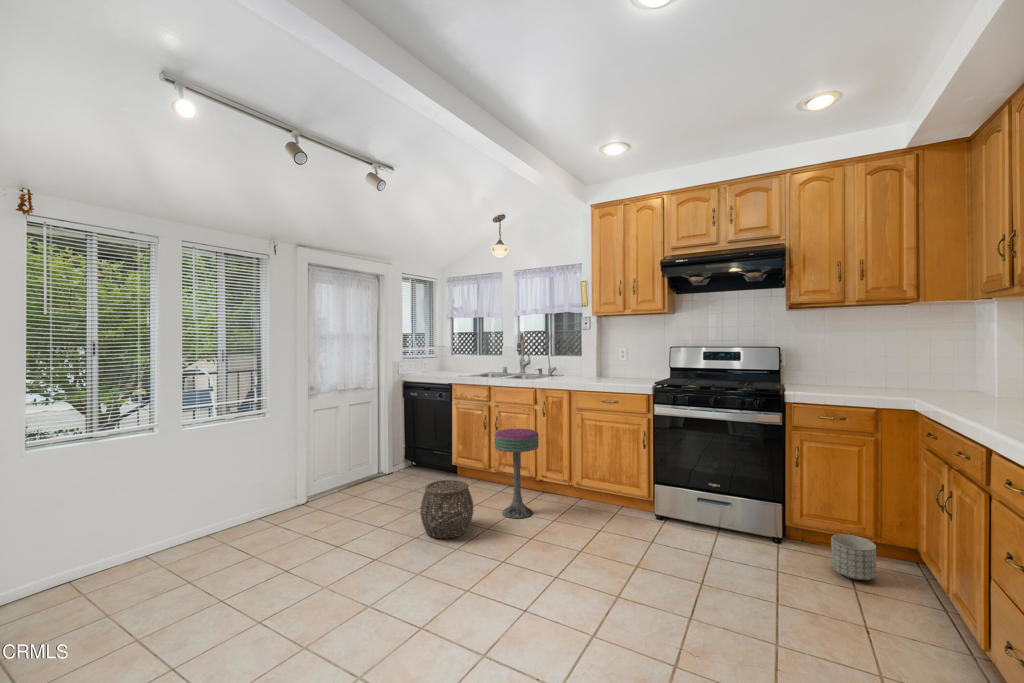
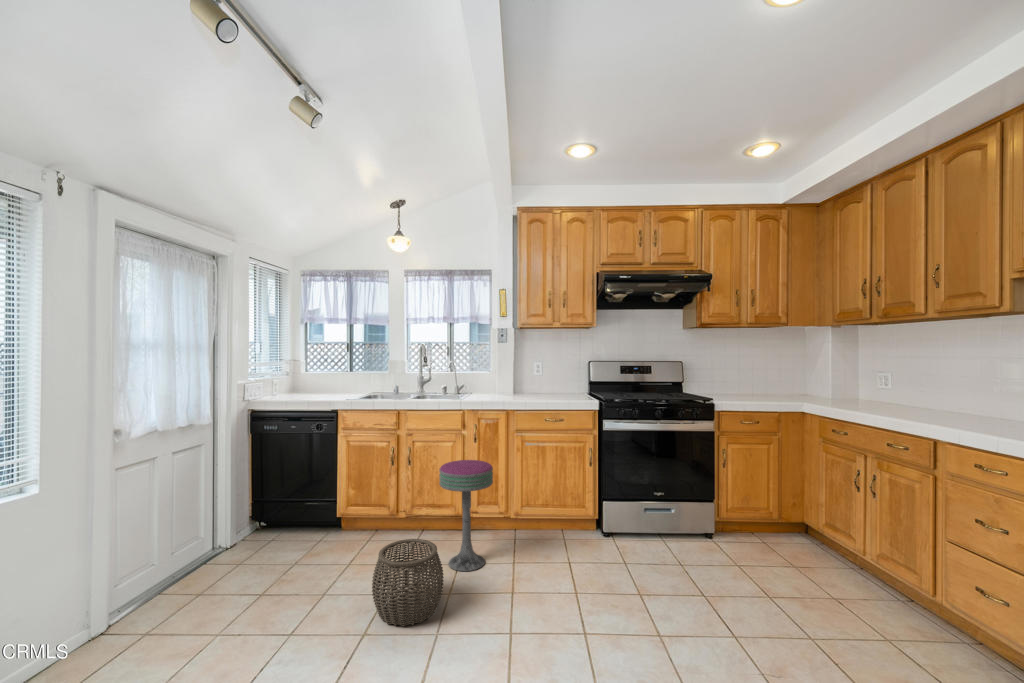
planter: present [831,534,876,580] -> none [770,520,805,558]

